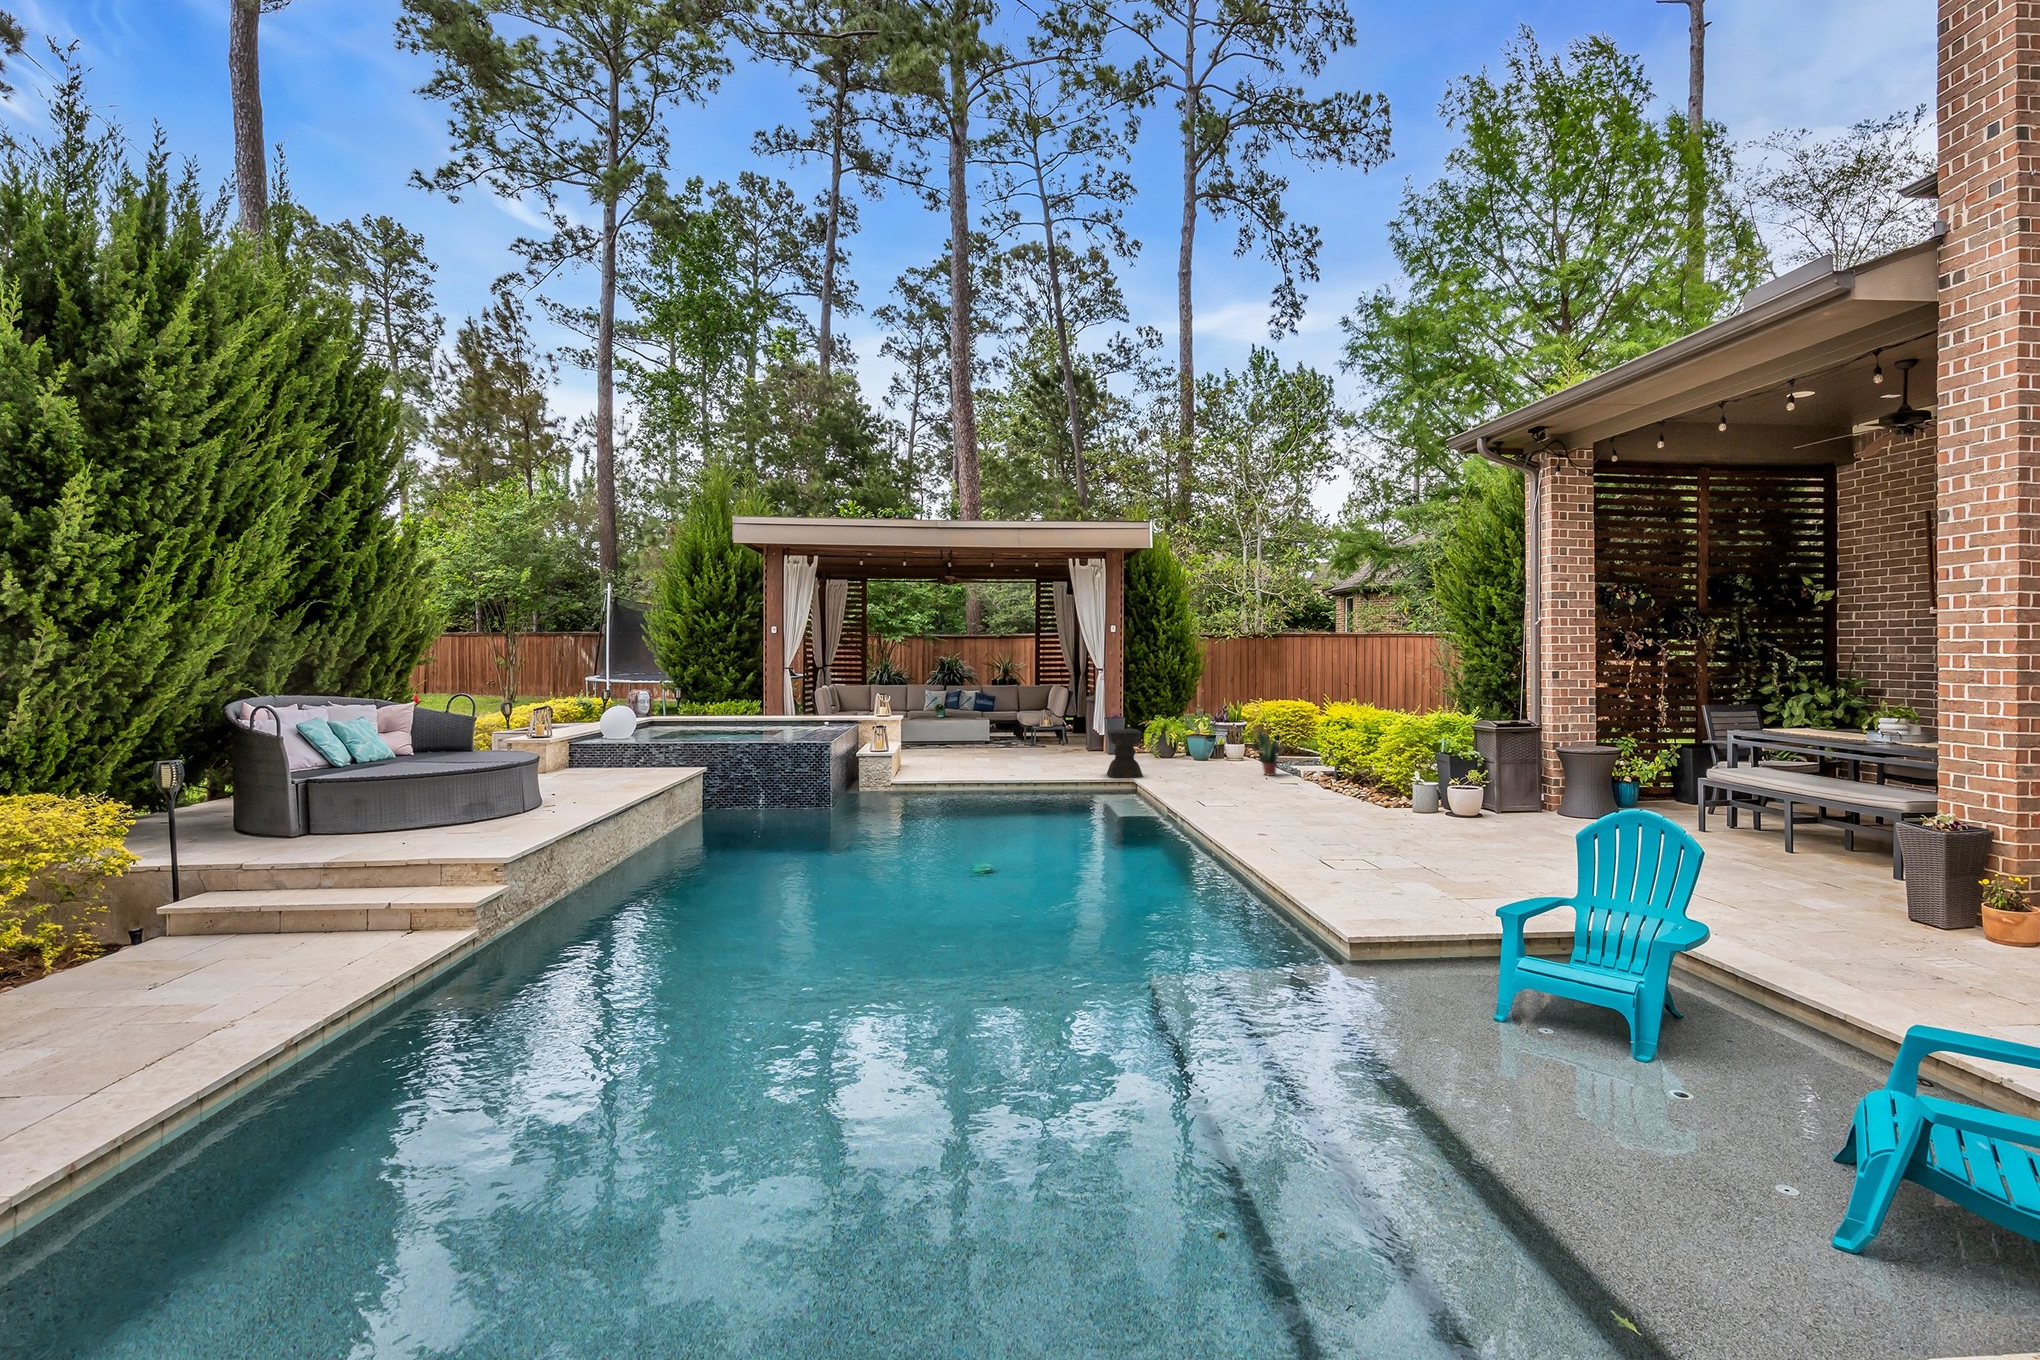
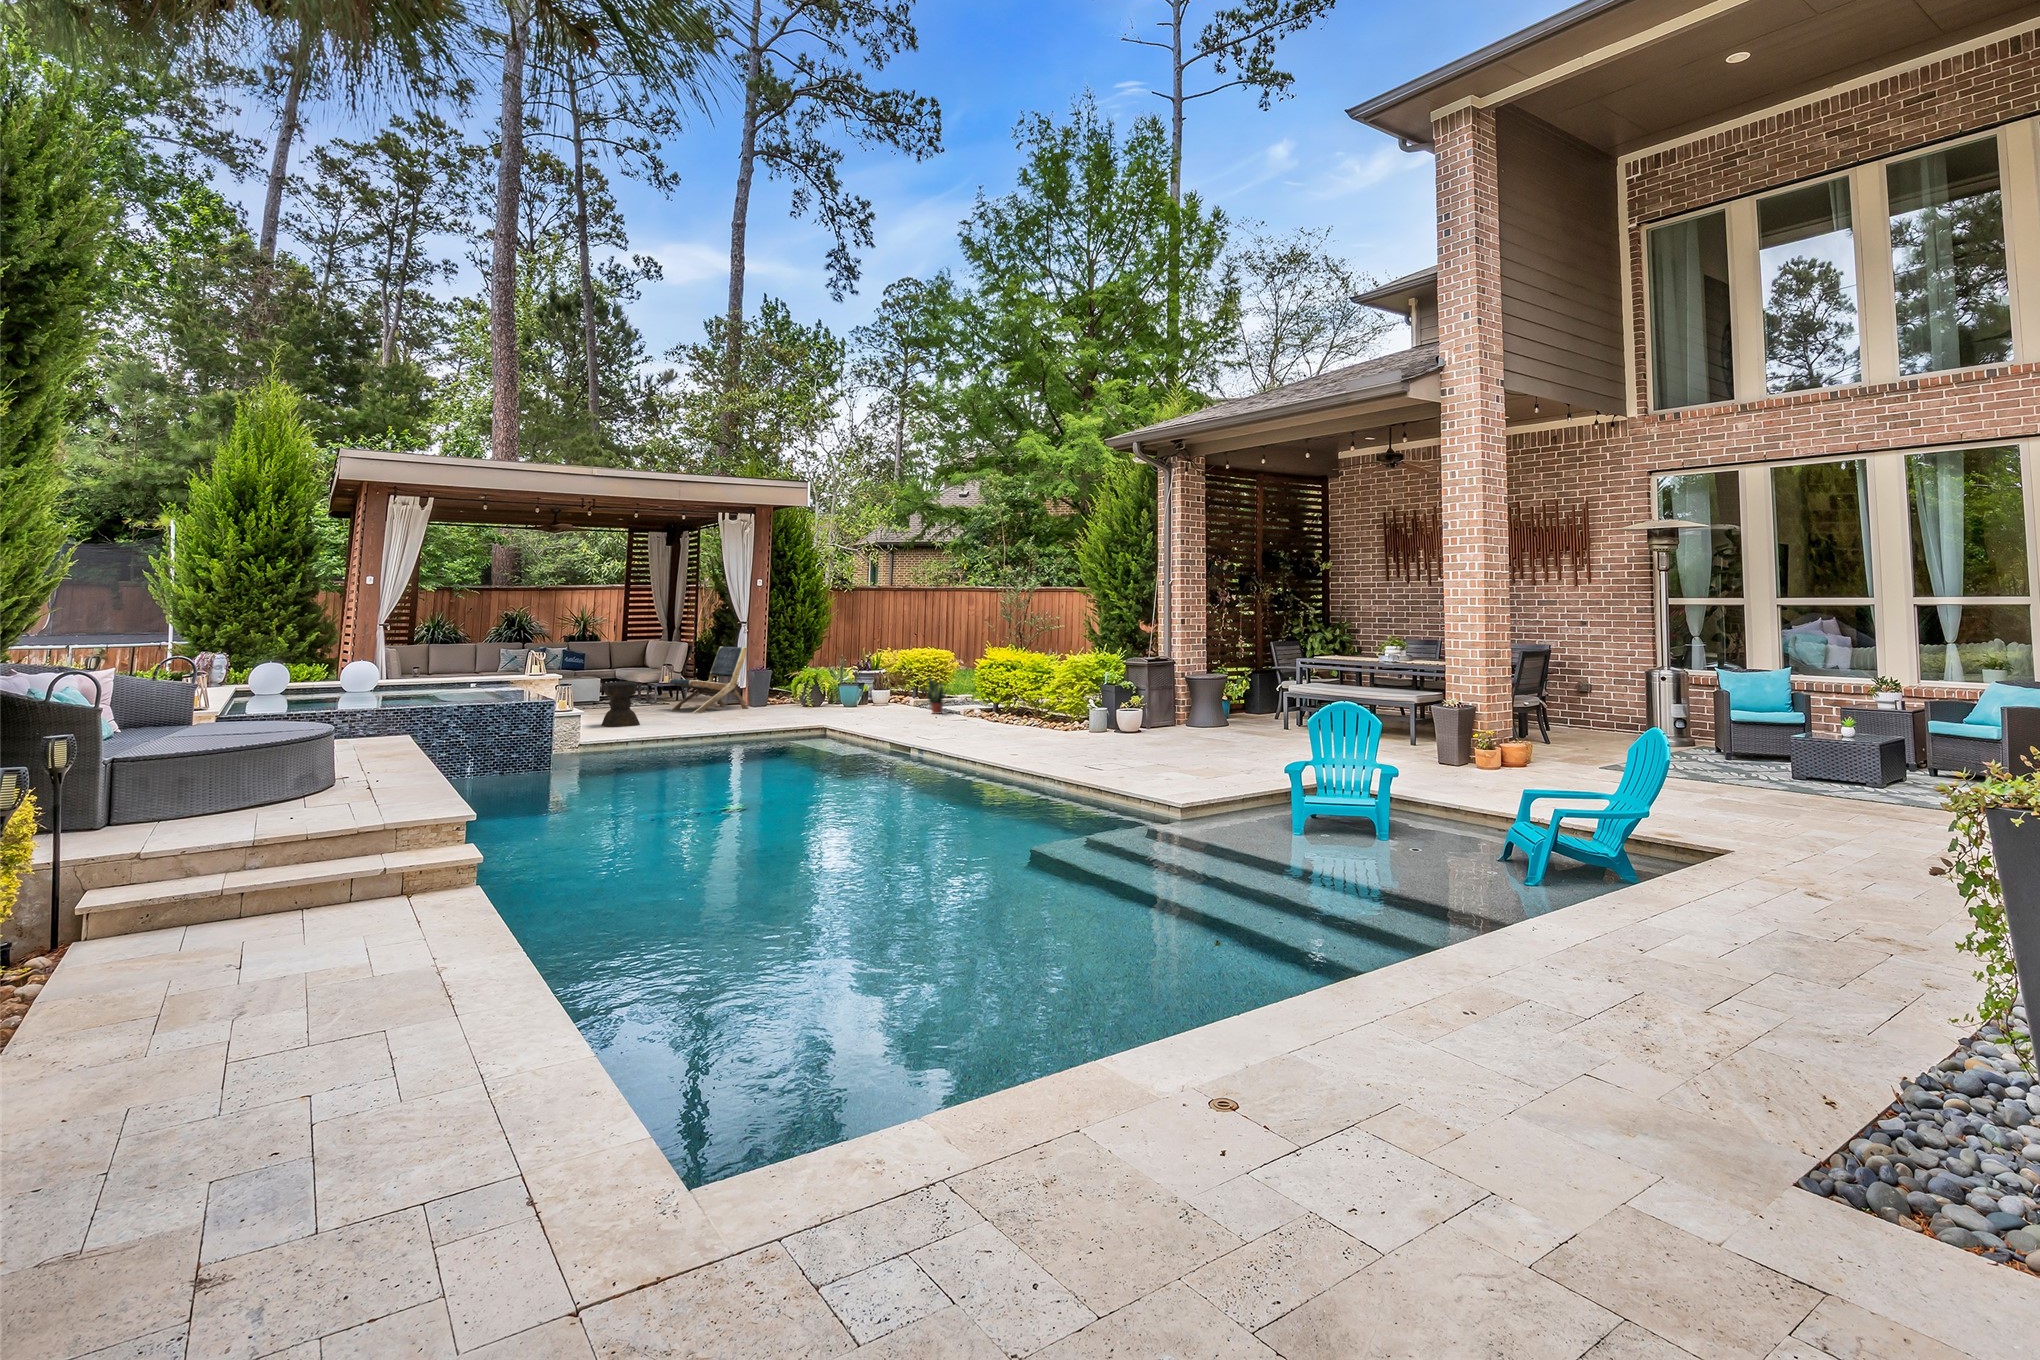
lounge chair: none [1030,690,1102,757] -> present [668,646,748,713]
stool: present [1107,729,1143,778] -> present [602,681,640,727]

